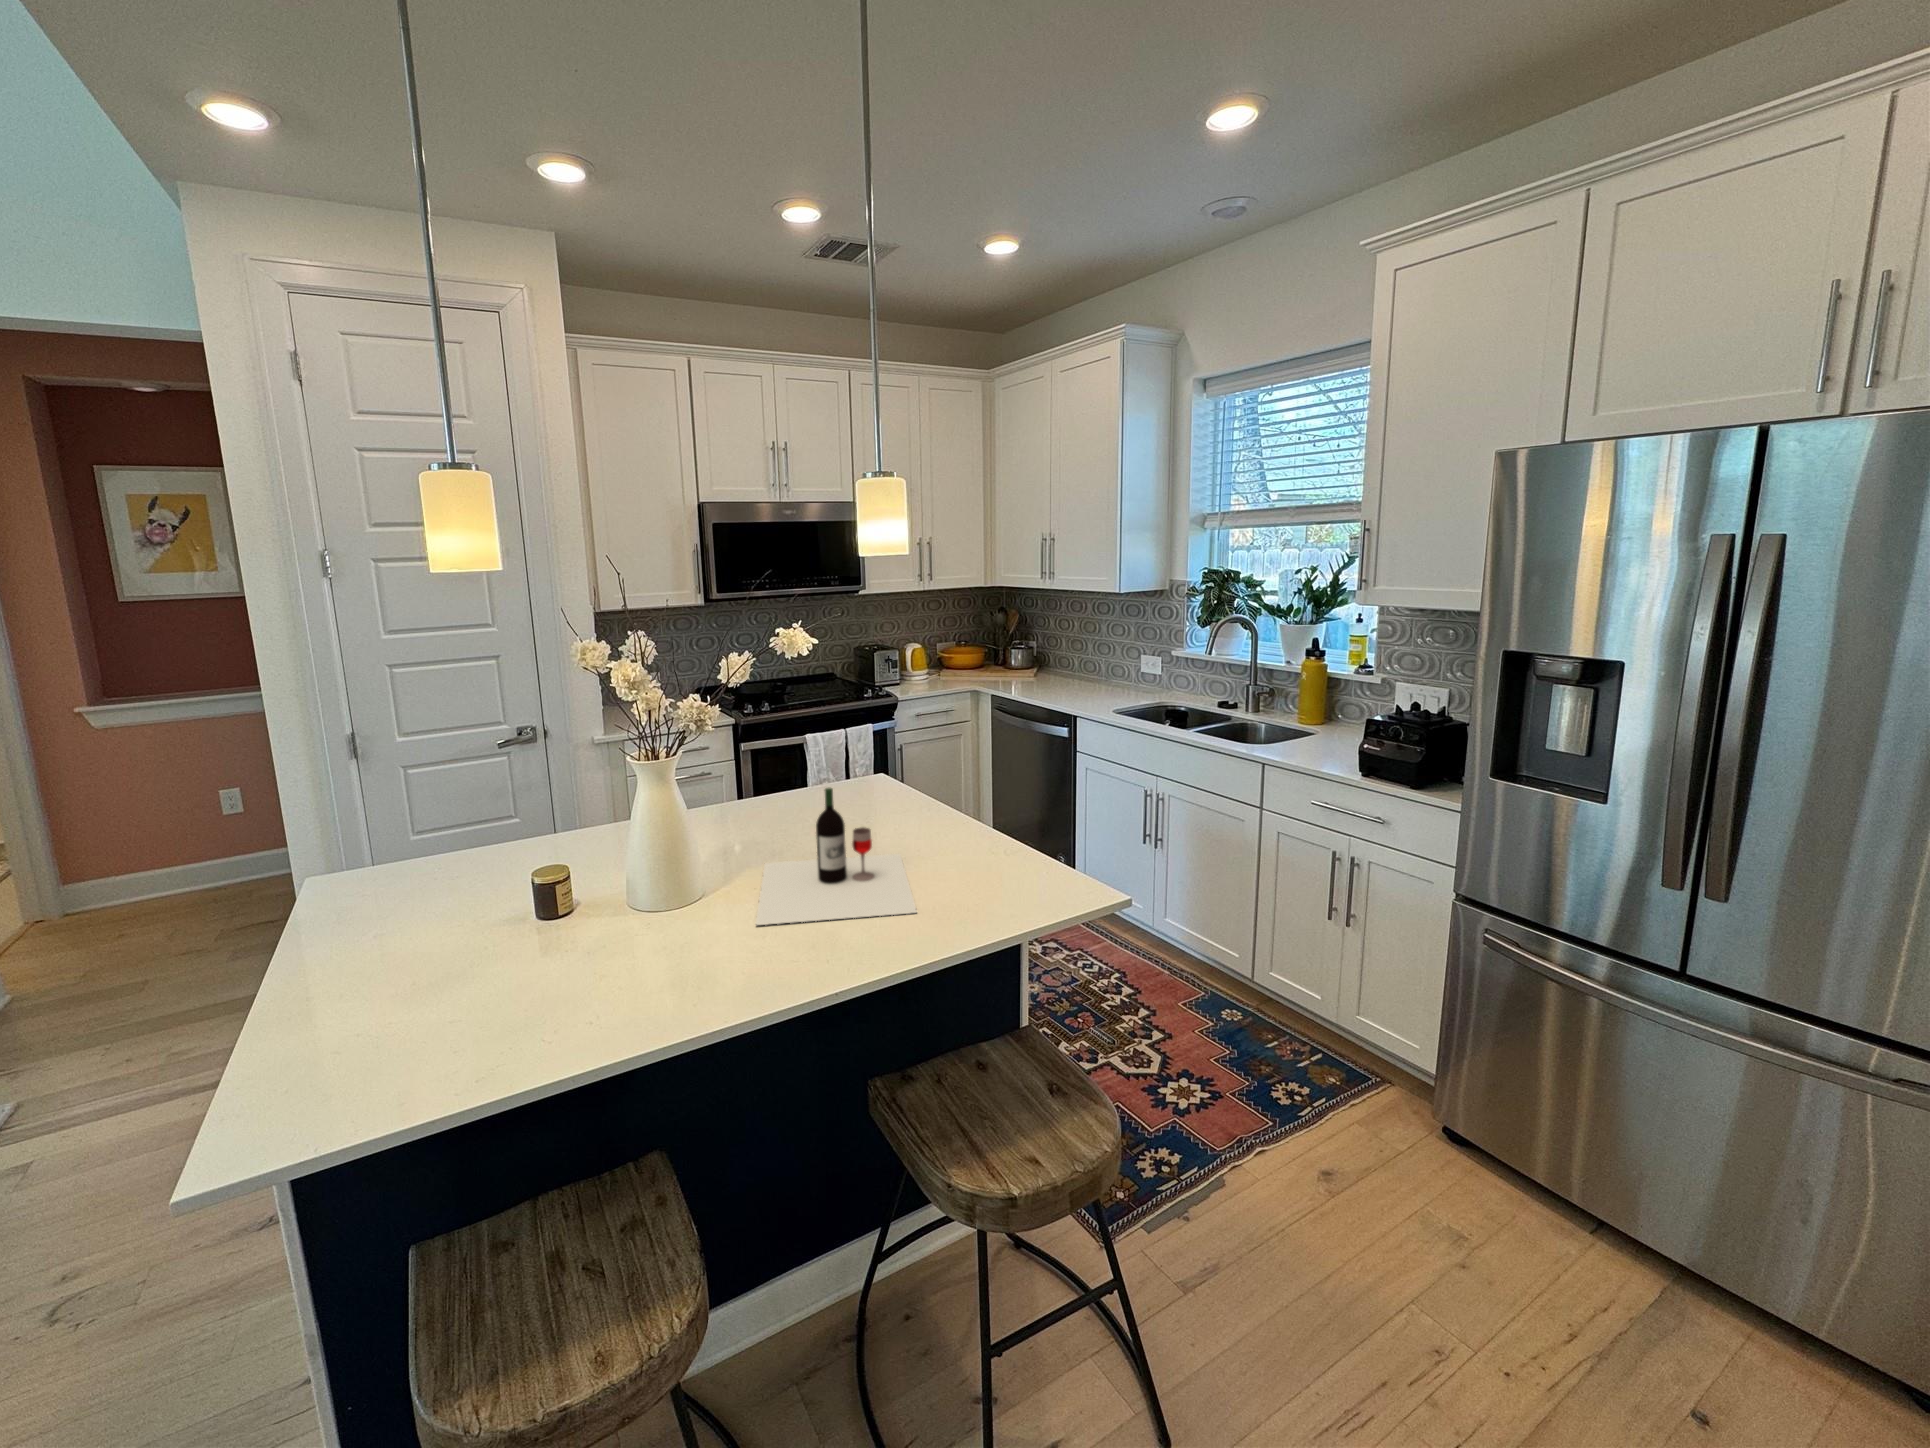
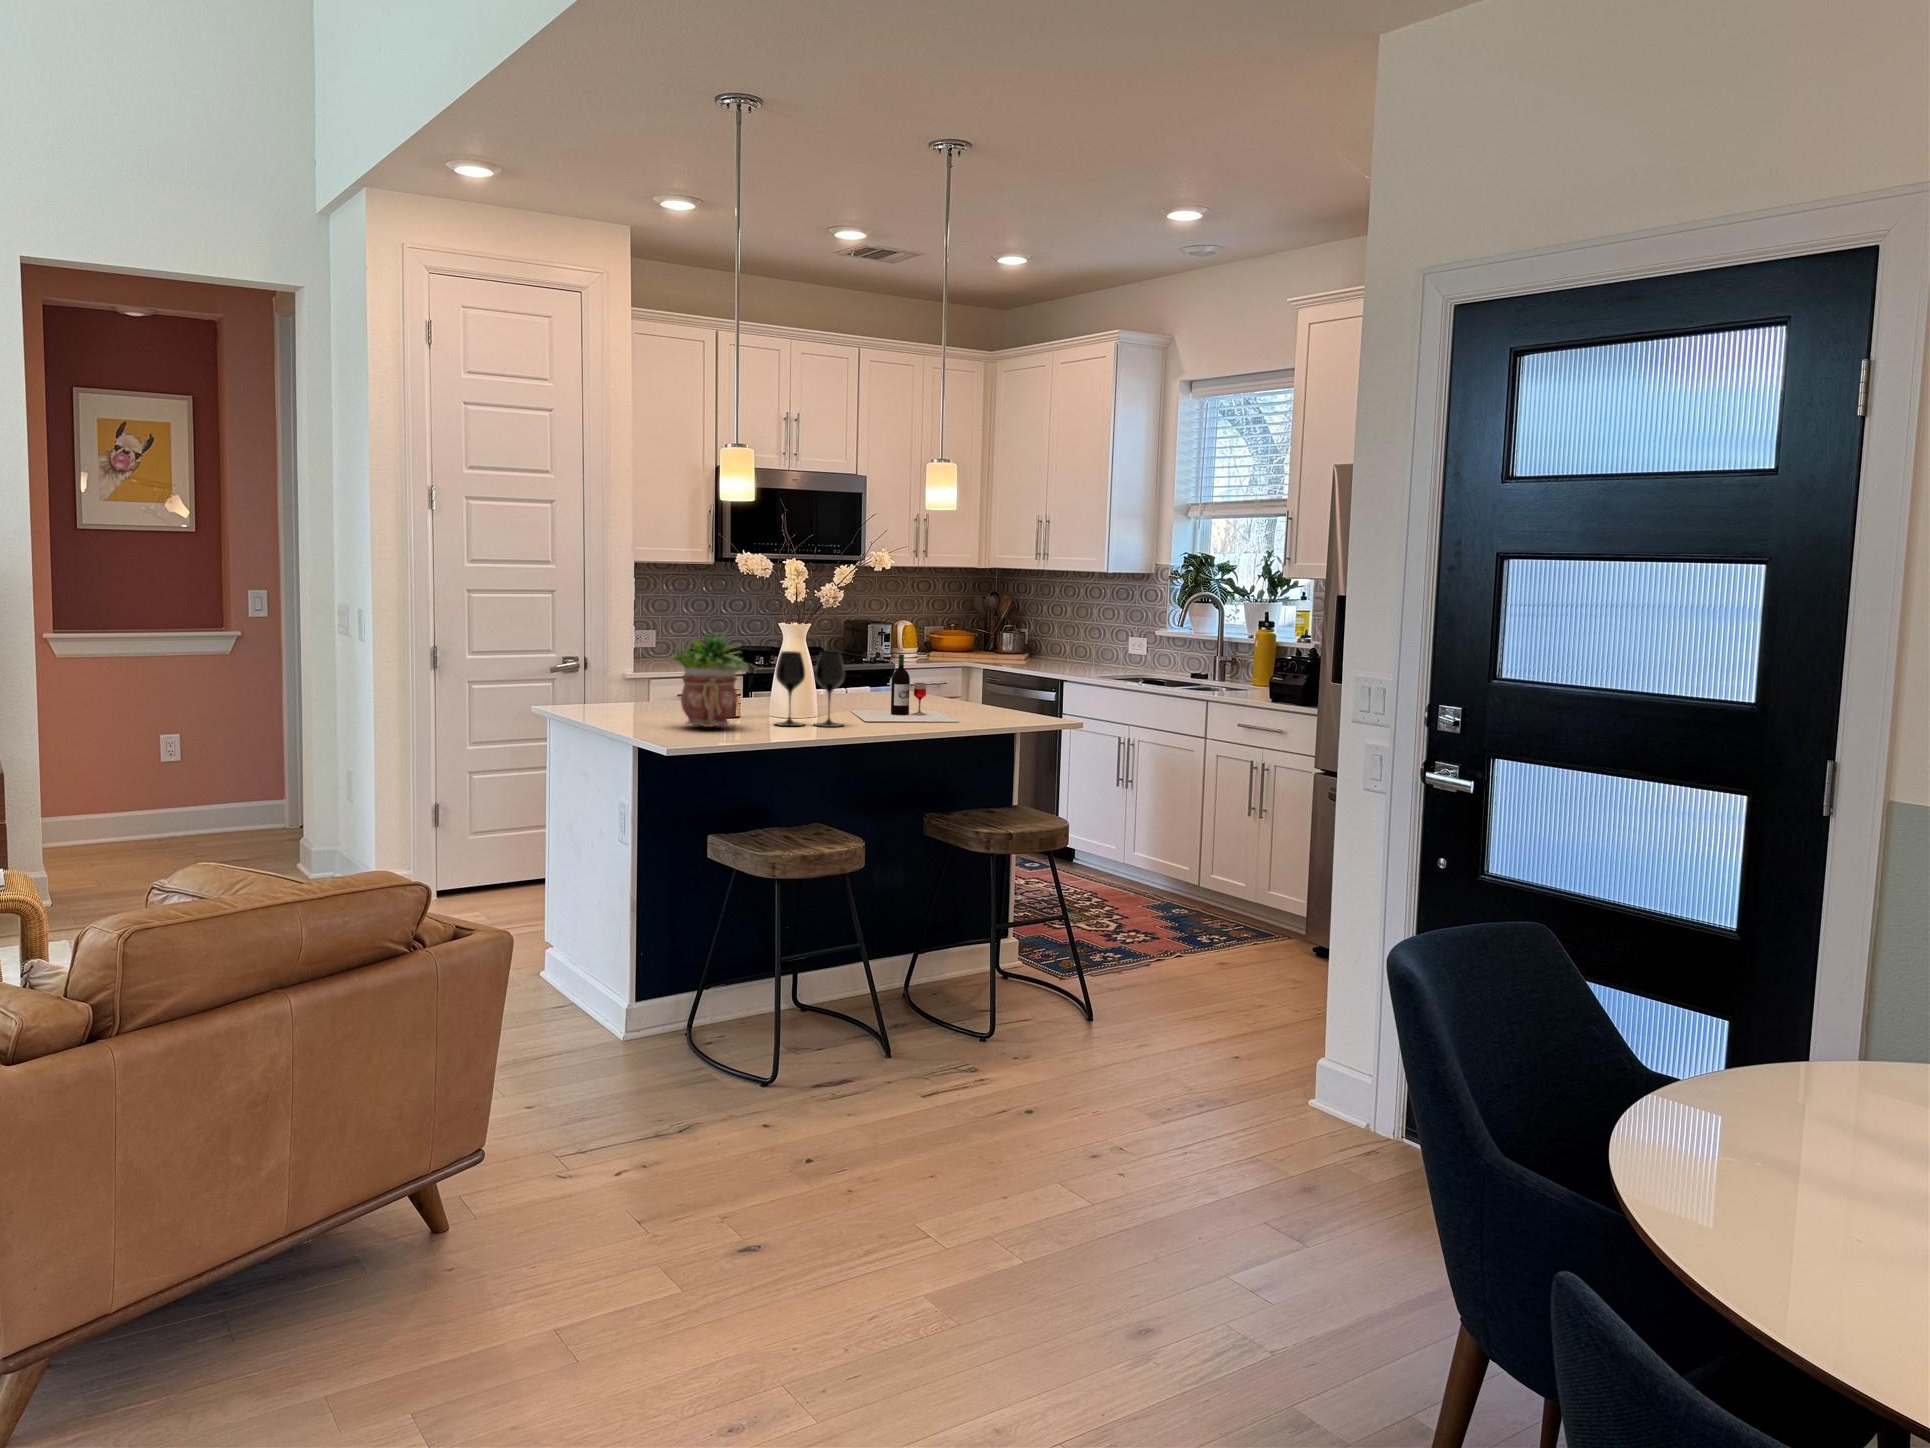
potted plant: none [334,810,524,1004] -> present [670,630,749,727]
wine glass: none [577,824,709,966] -> present [776,651,845,727]

